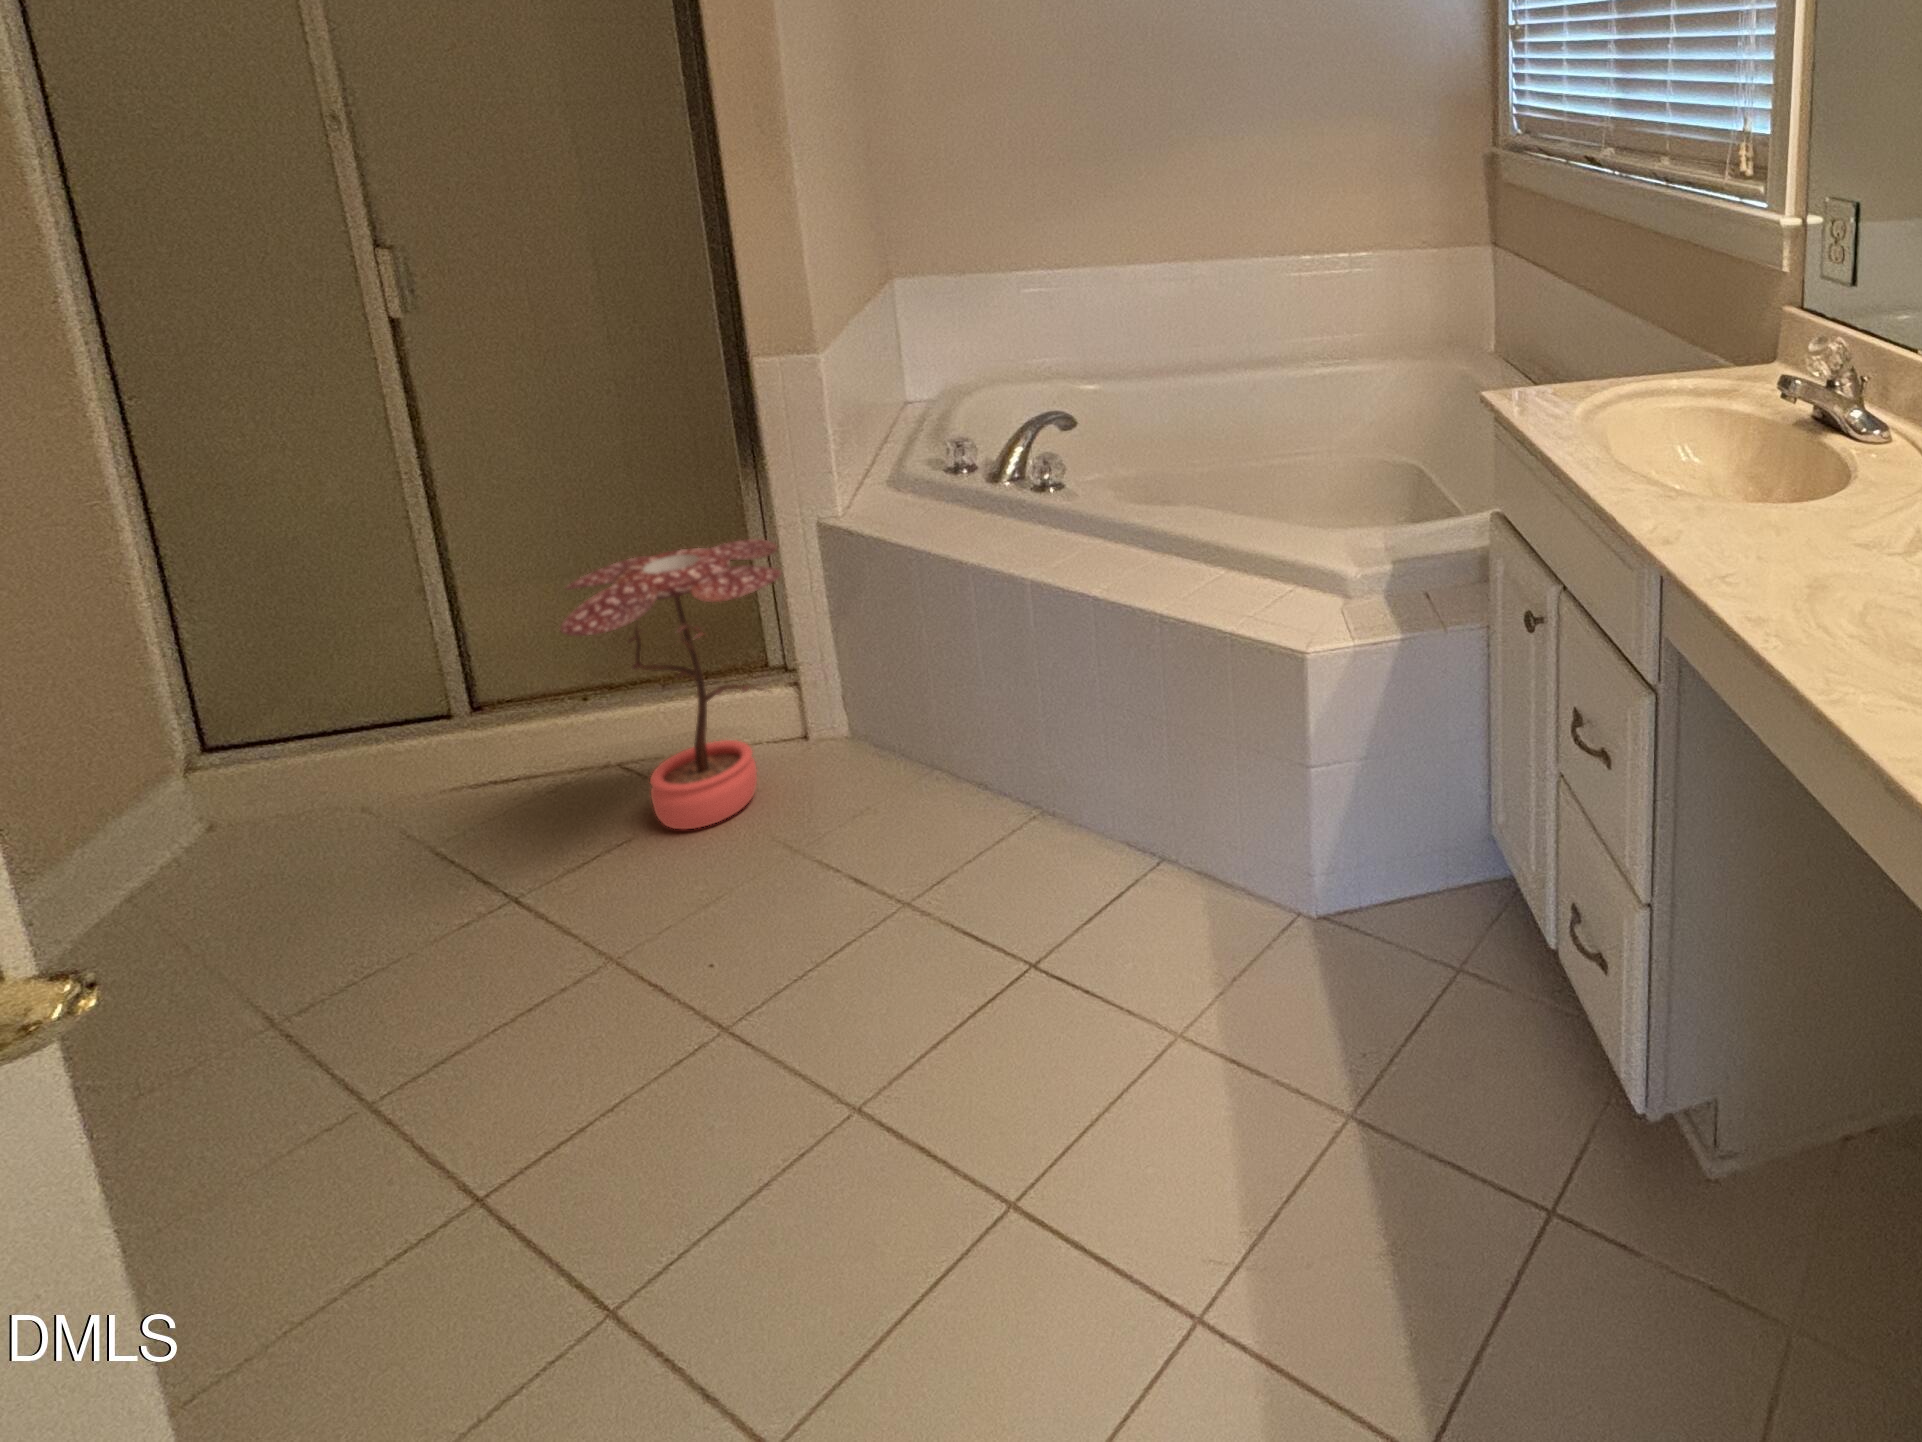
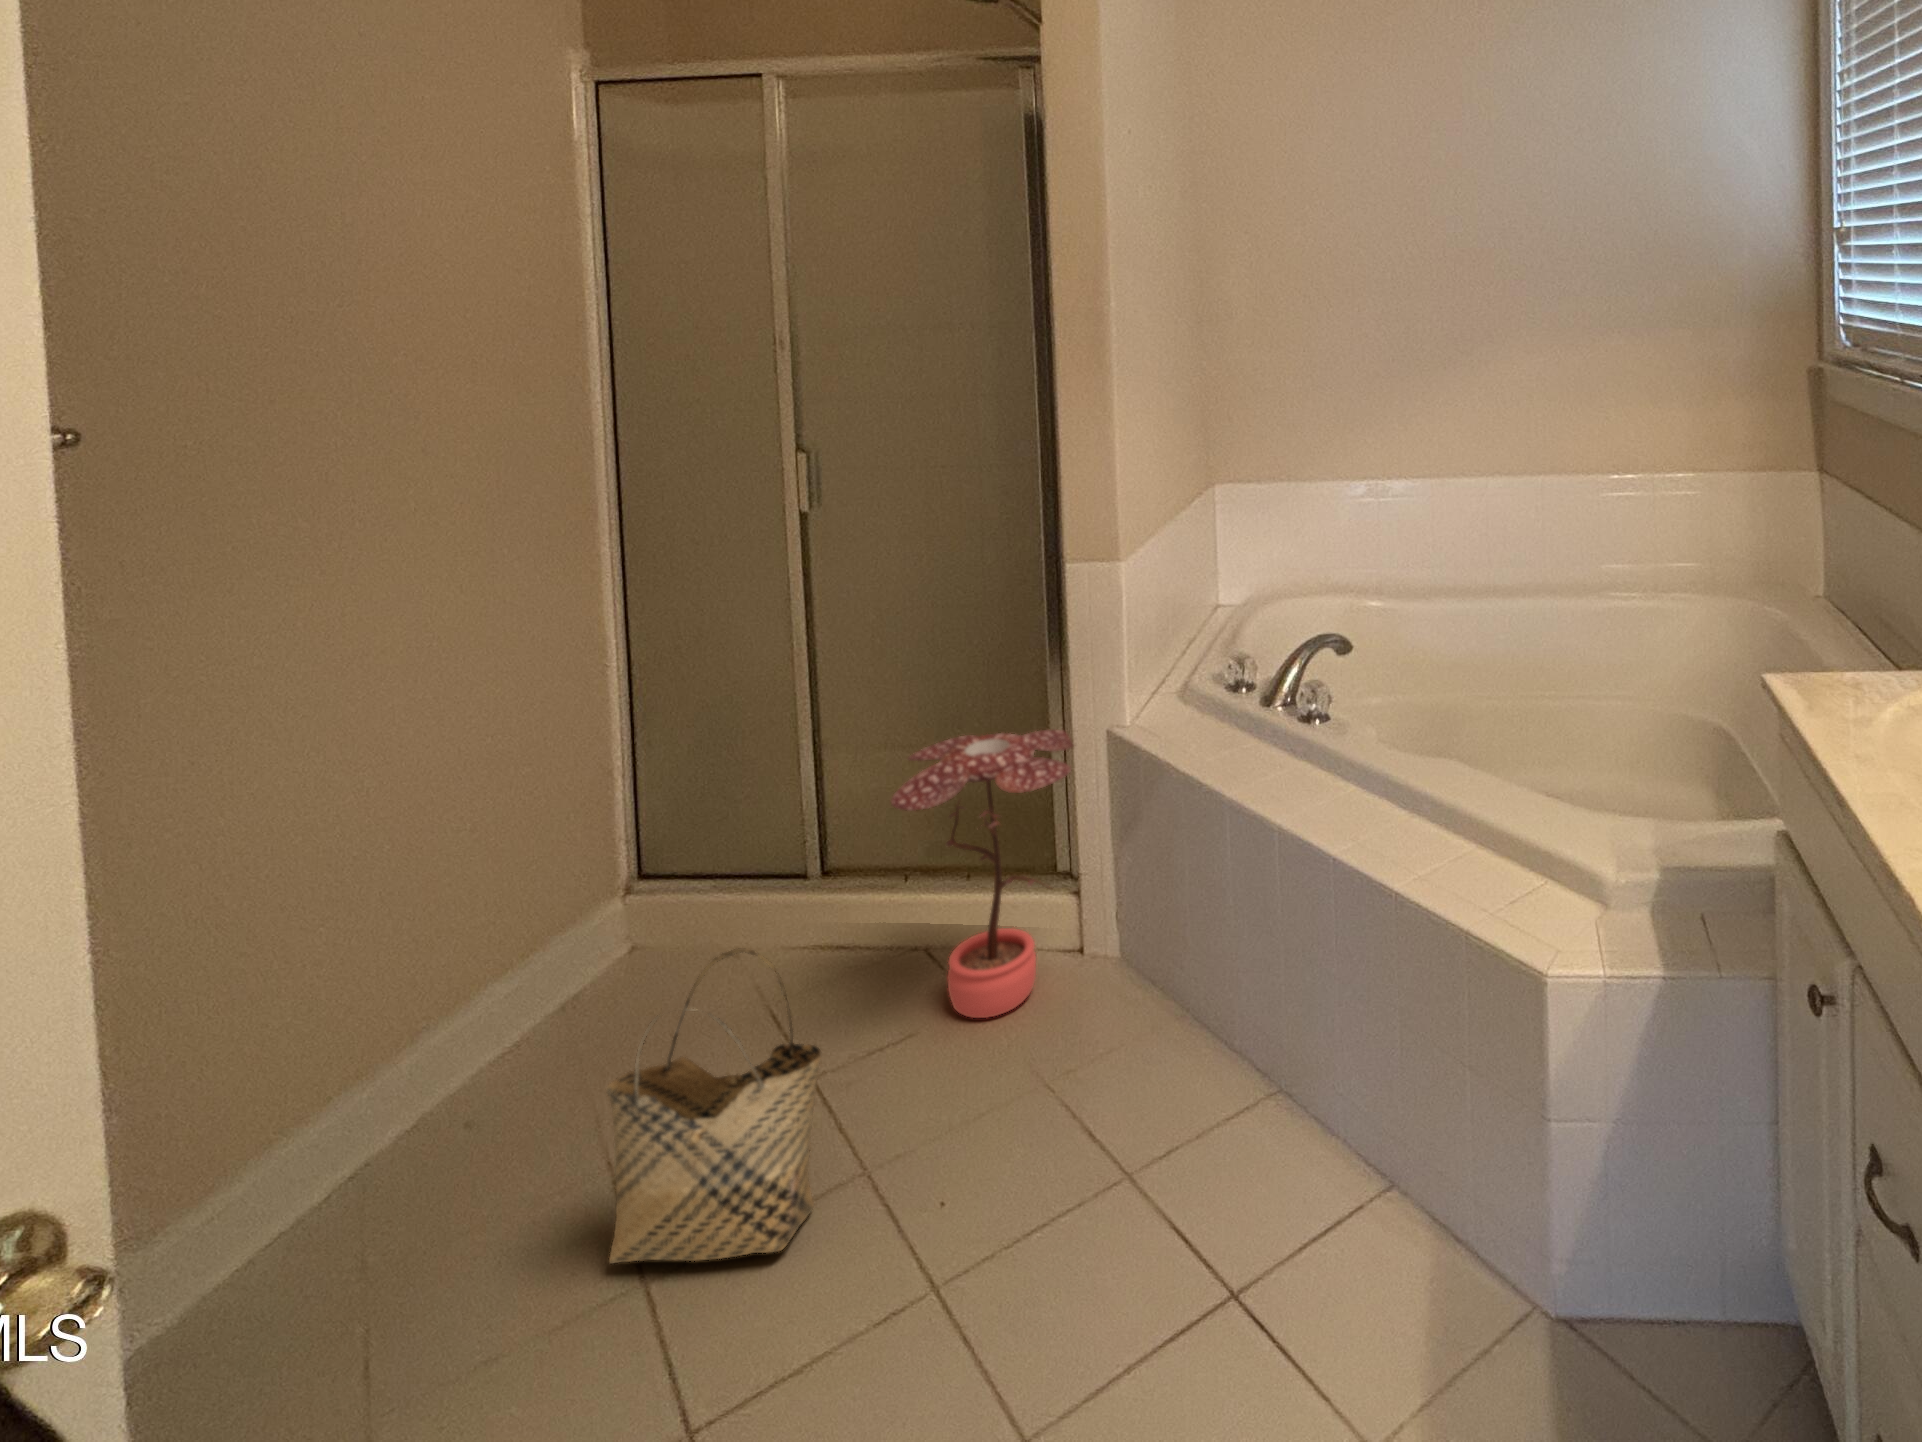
woven basket: none [254,795,553,1129] -> present [606,949,821,1264]

